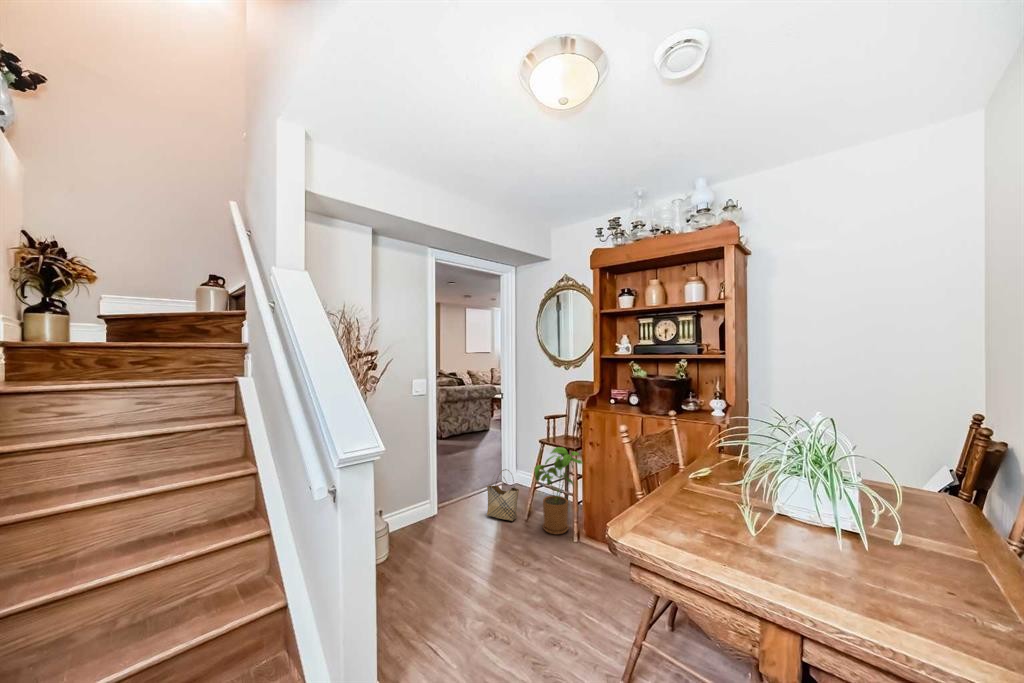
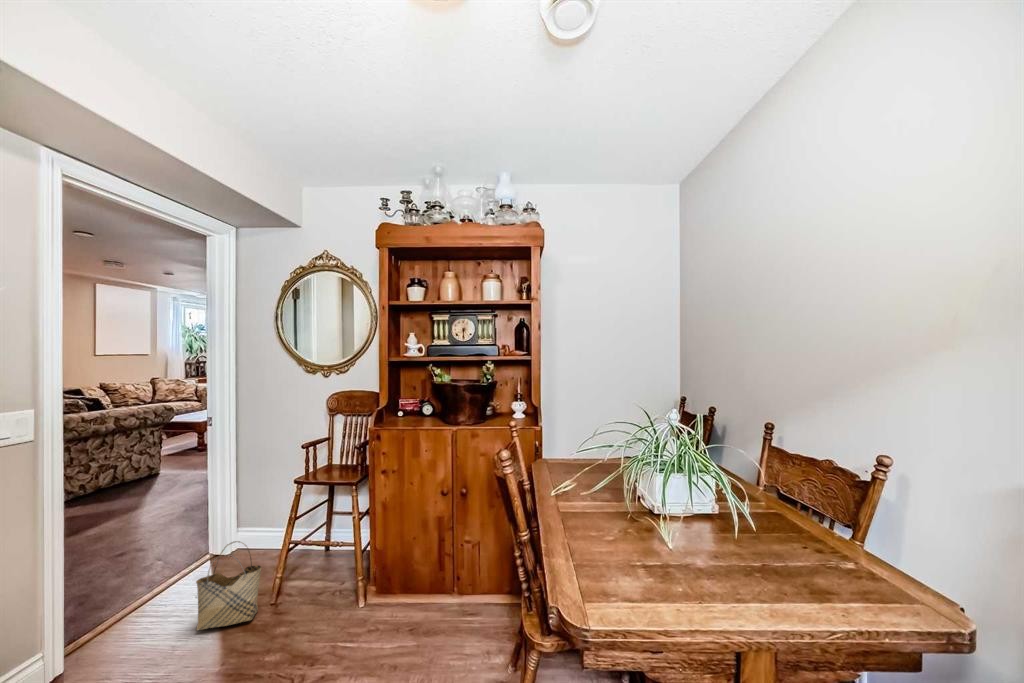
house plant: present [534,447,582,534] -> none [296,487,373,614]

